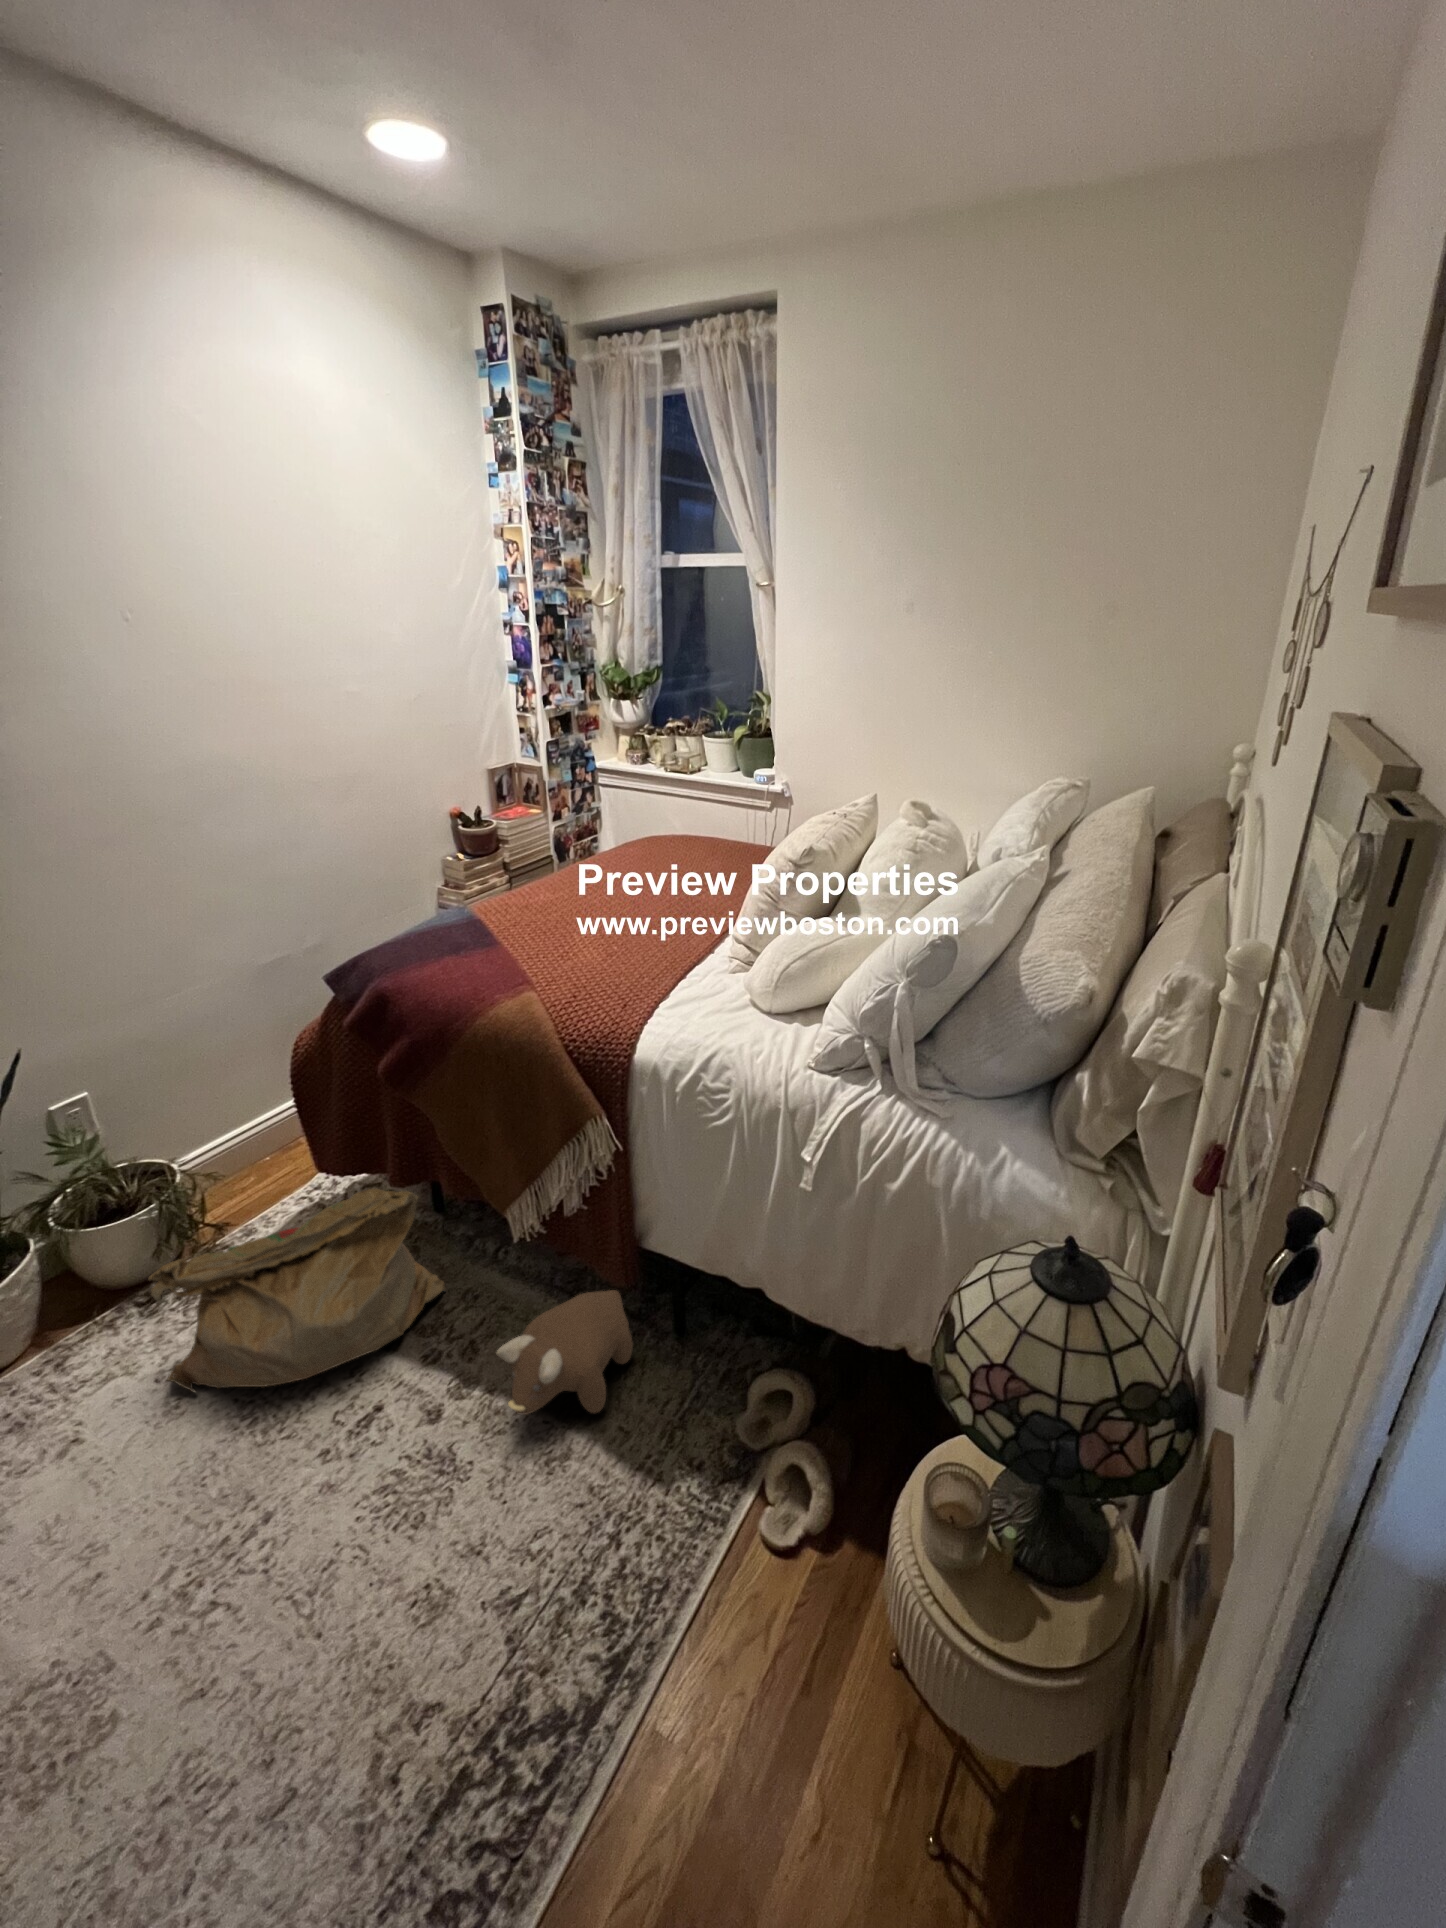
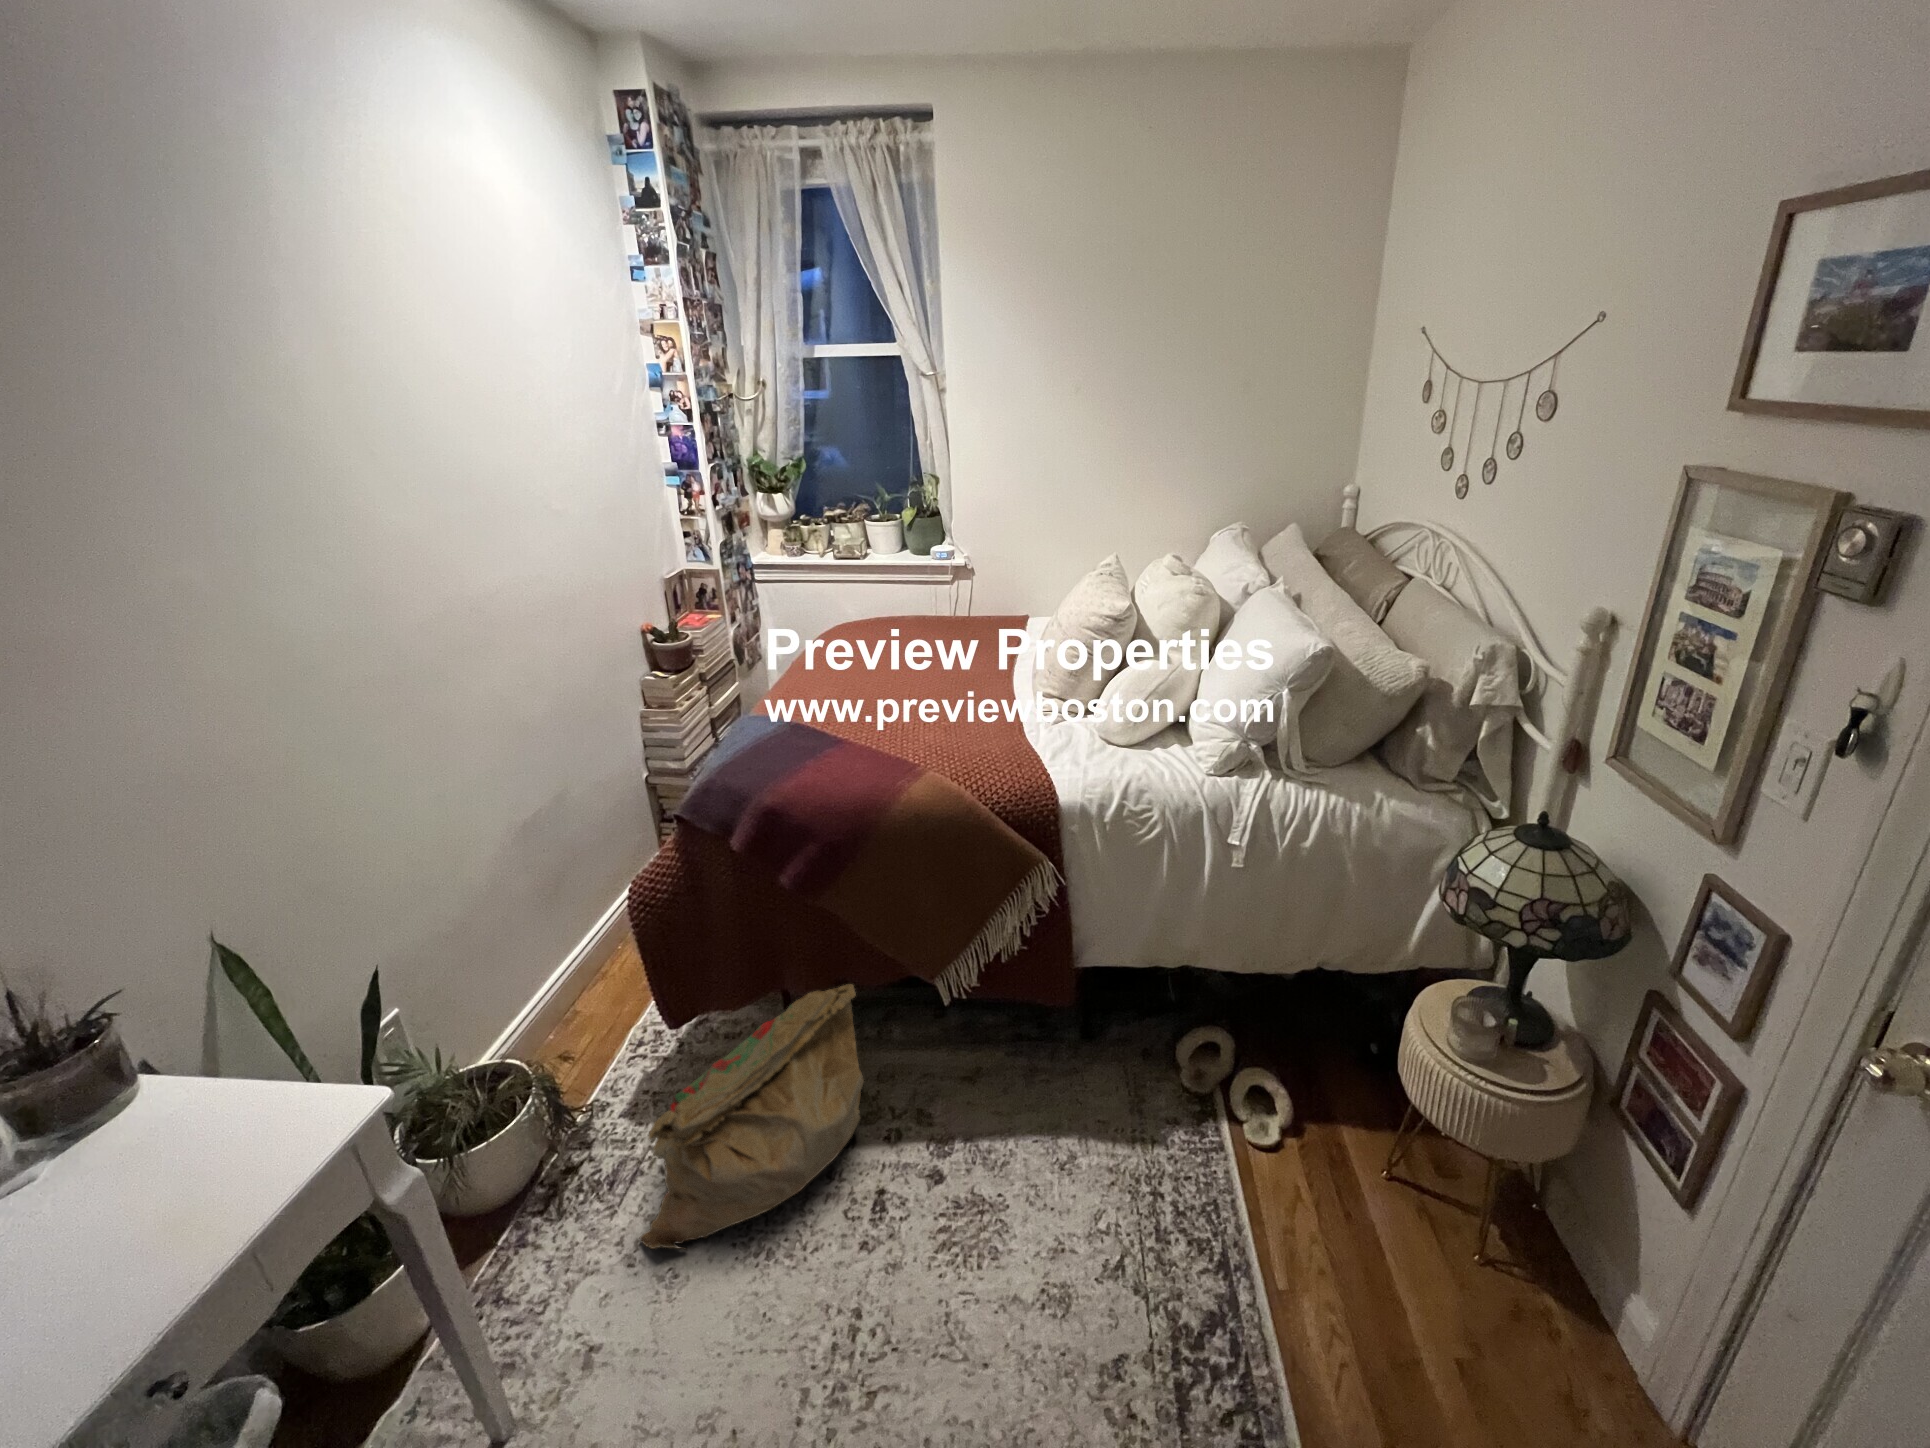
plush toy: present [496,1290,633,1415] -> none [993,1017,1084,1135]

